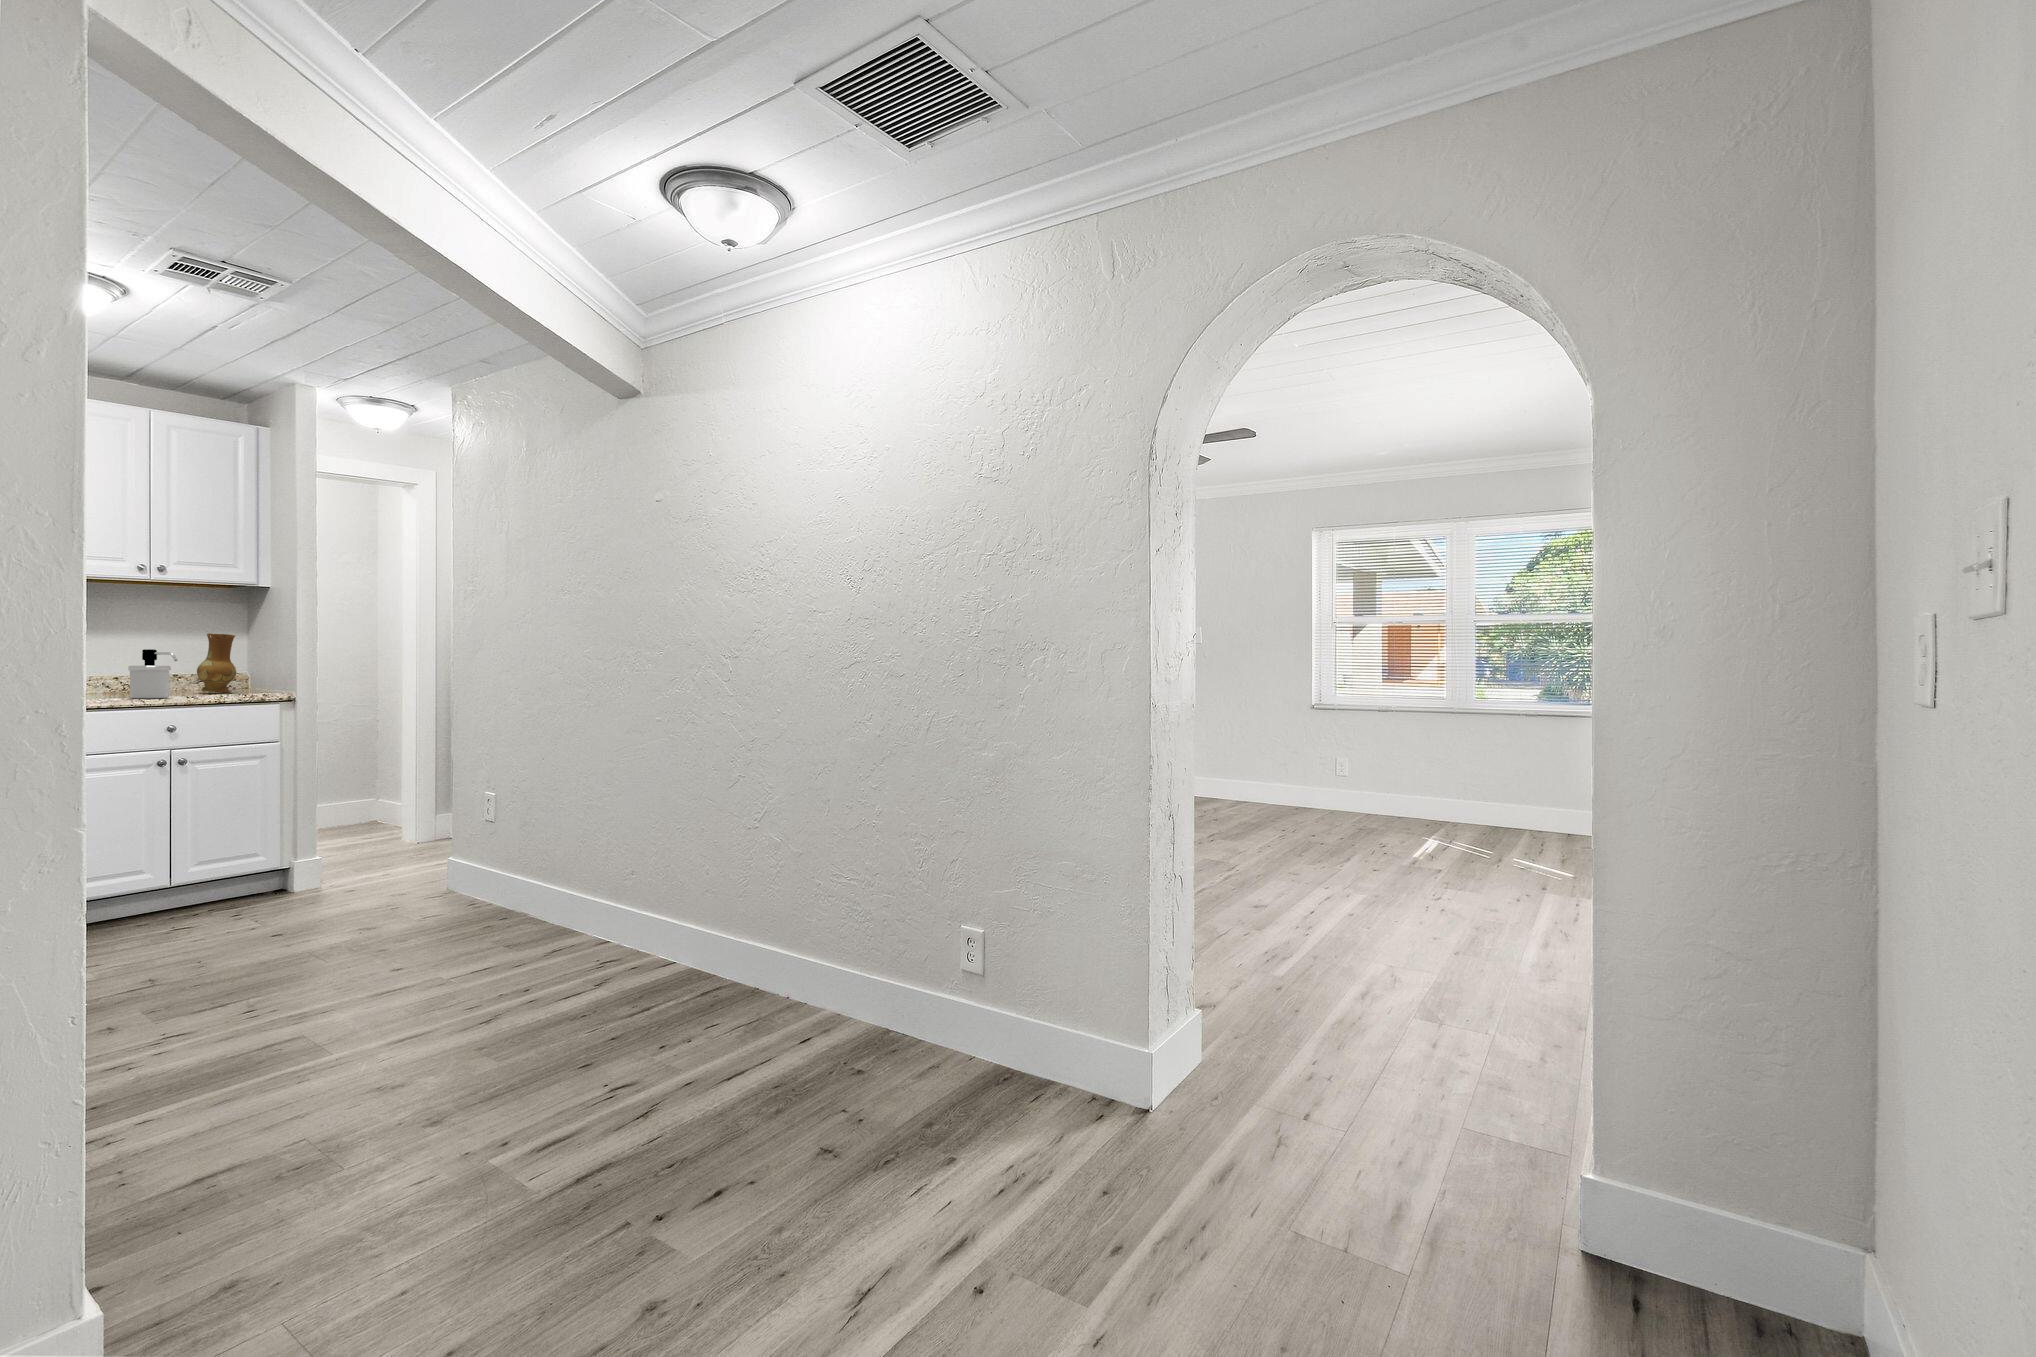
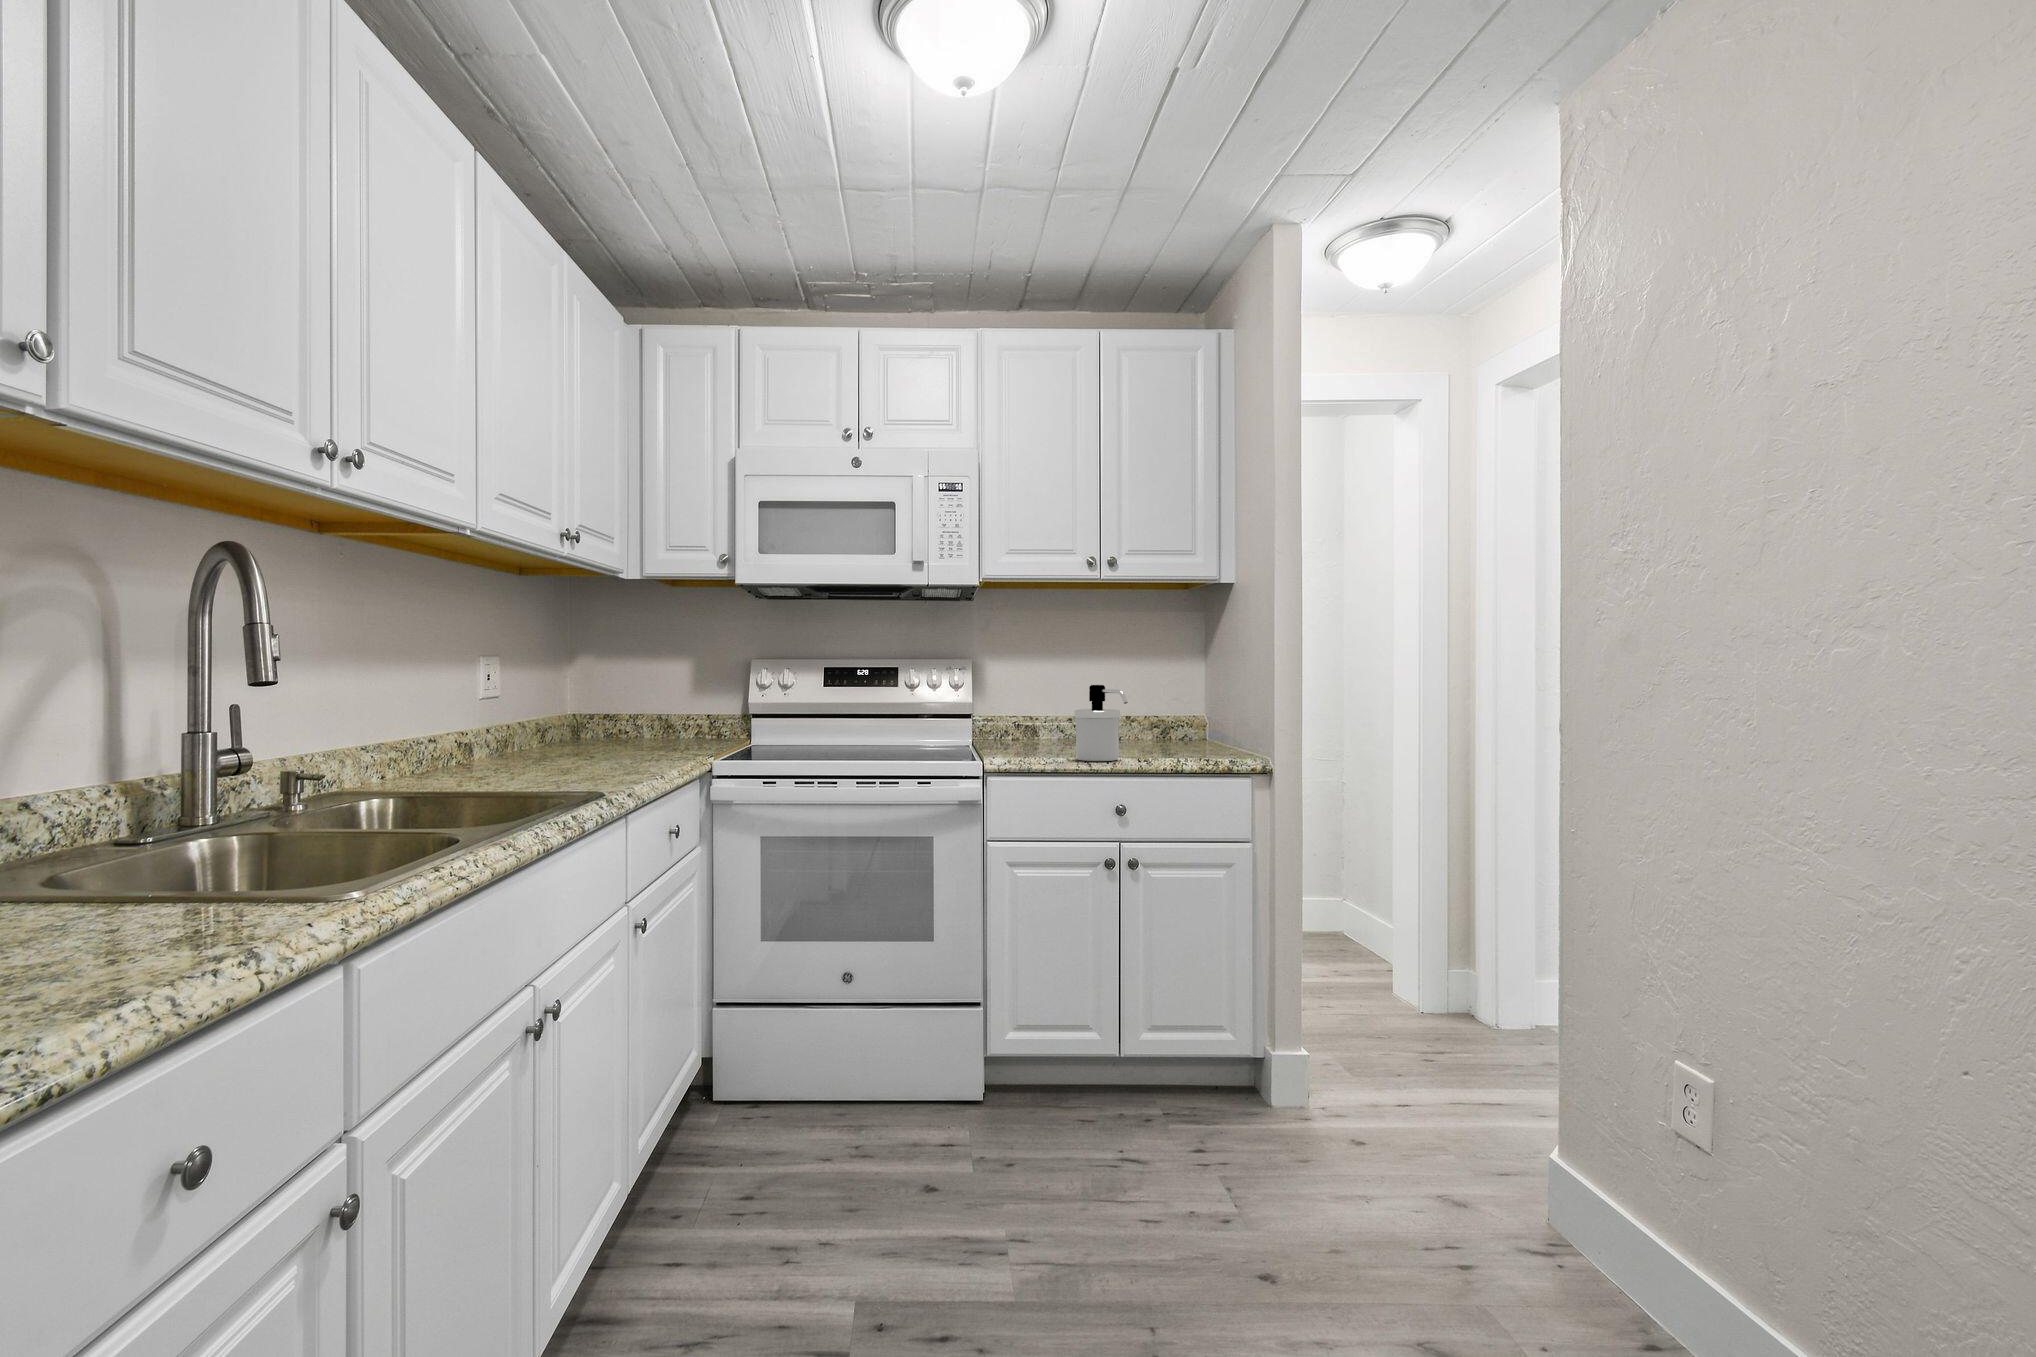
ceramic jug: present [197,633,236,693] -> none [1150,657,1194,747]

